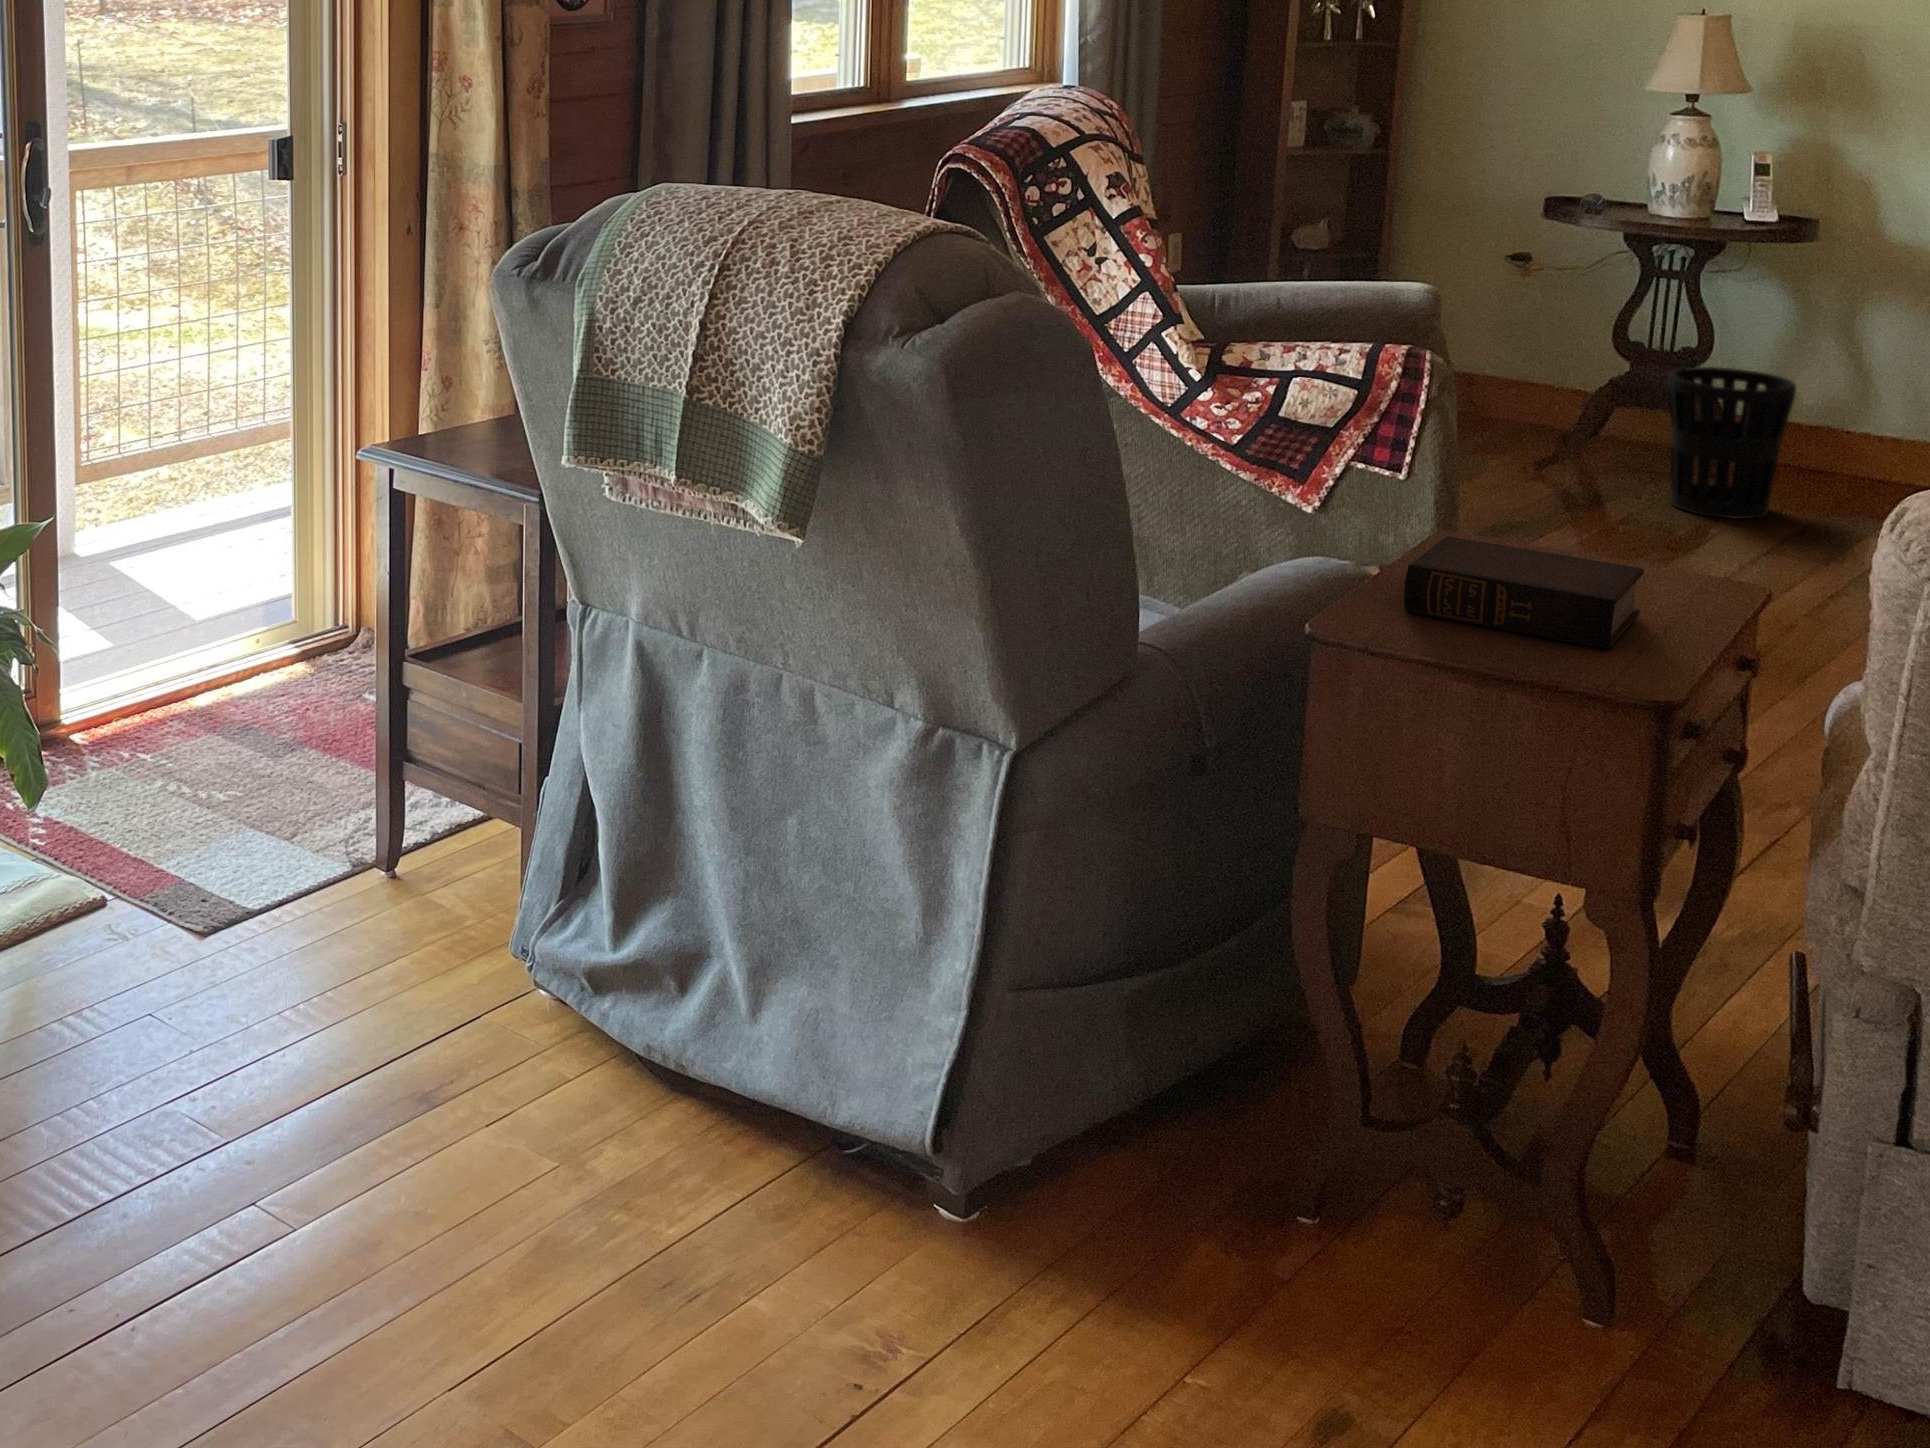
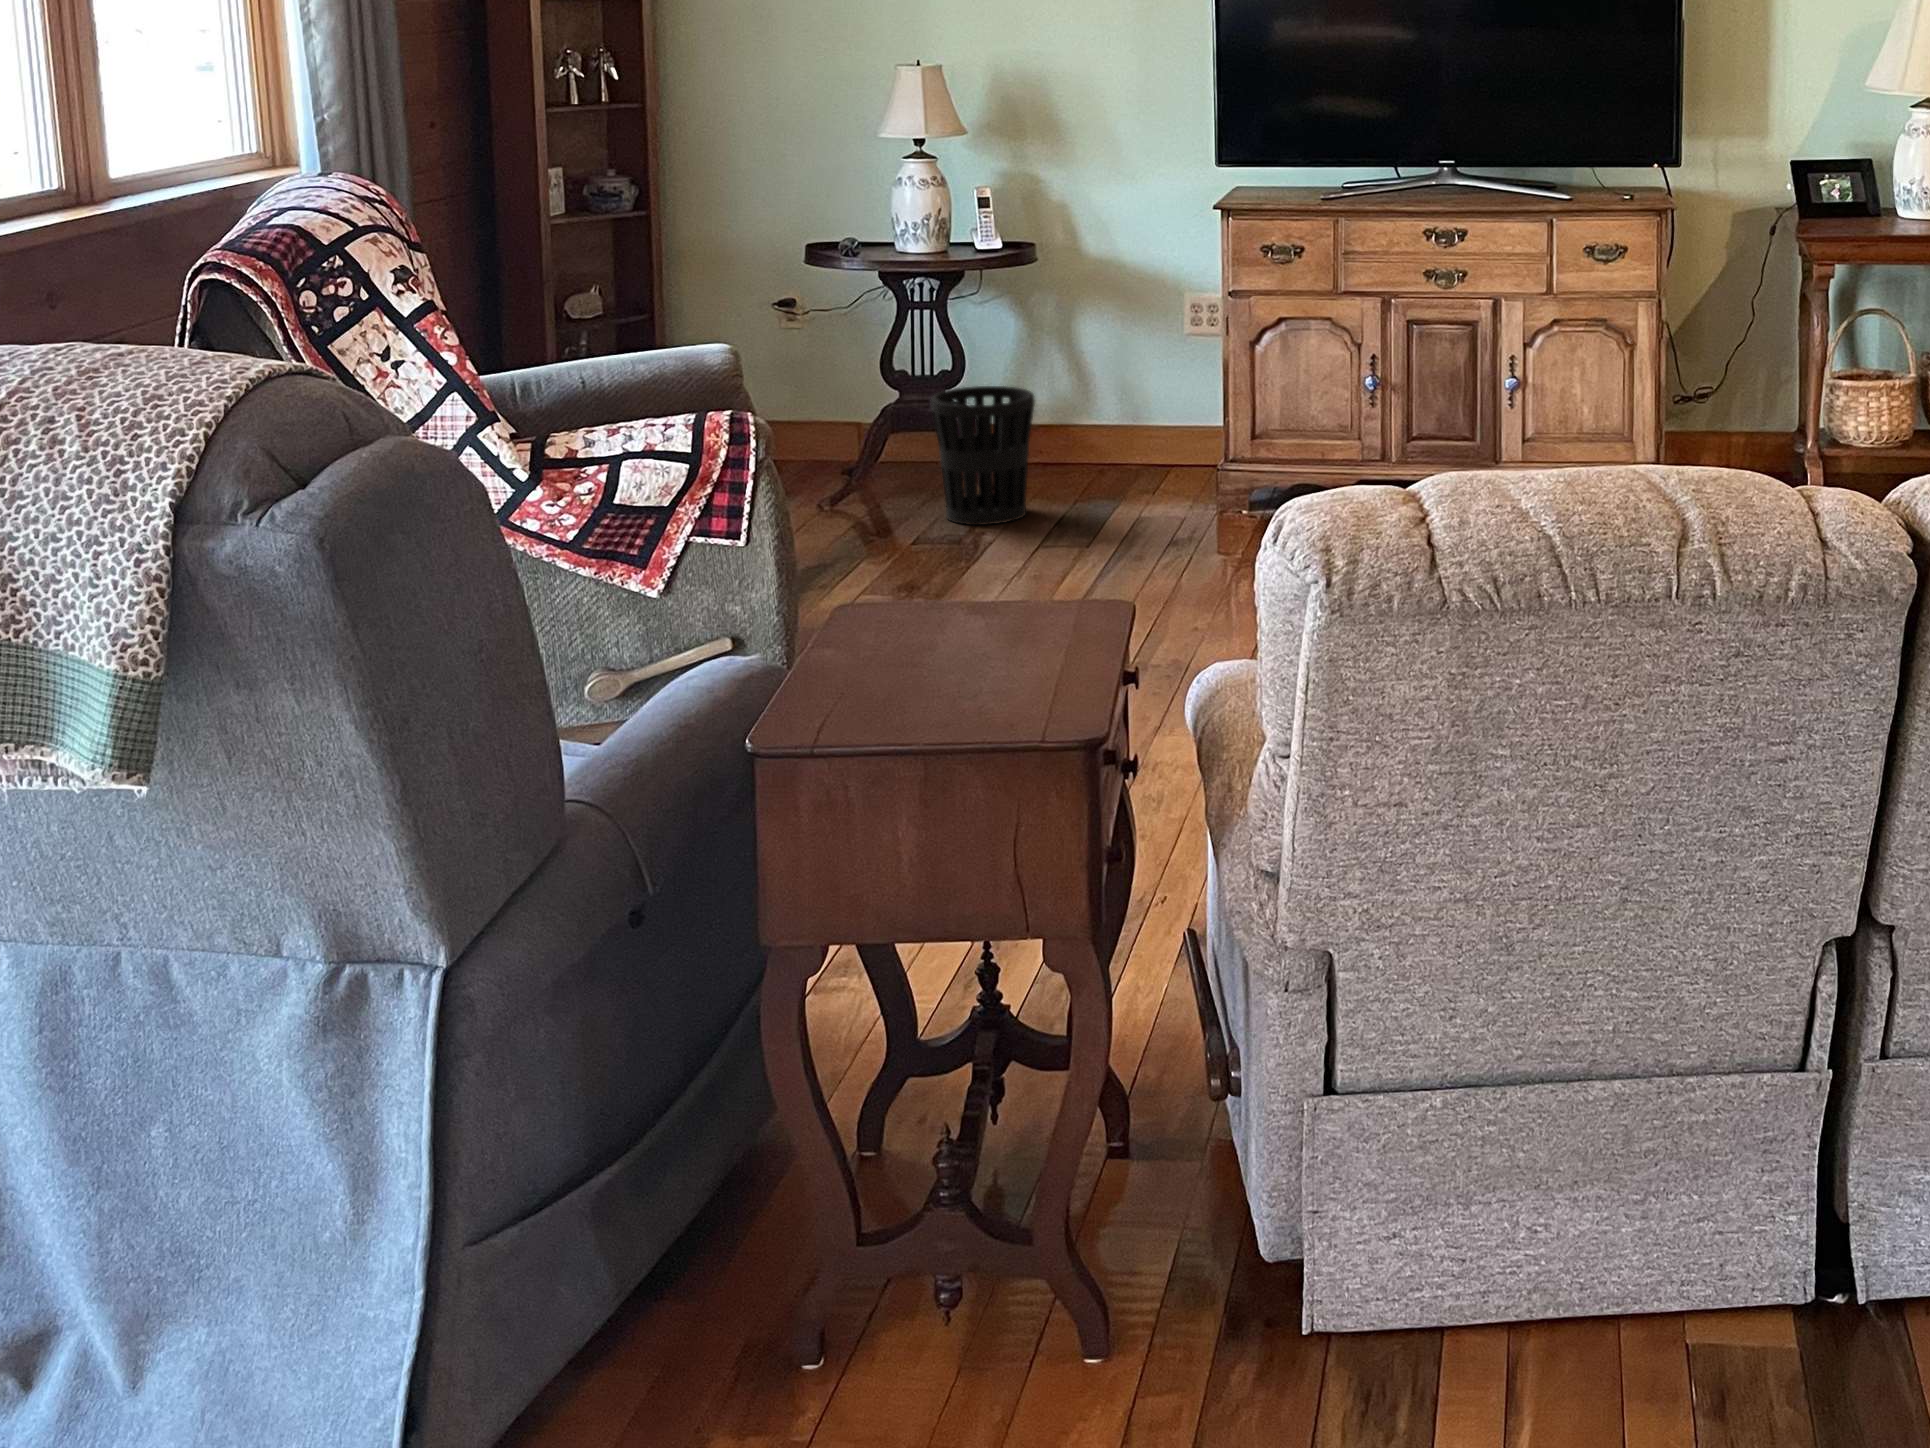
book: present [1404,536,1644,649] -> none [825,612,1034,703]

